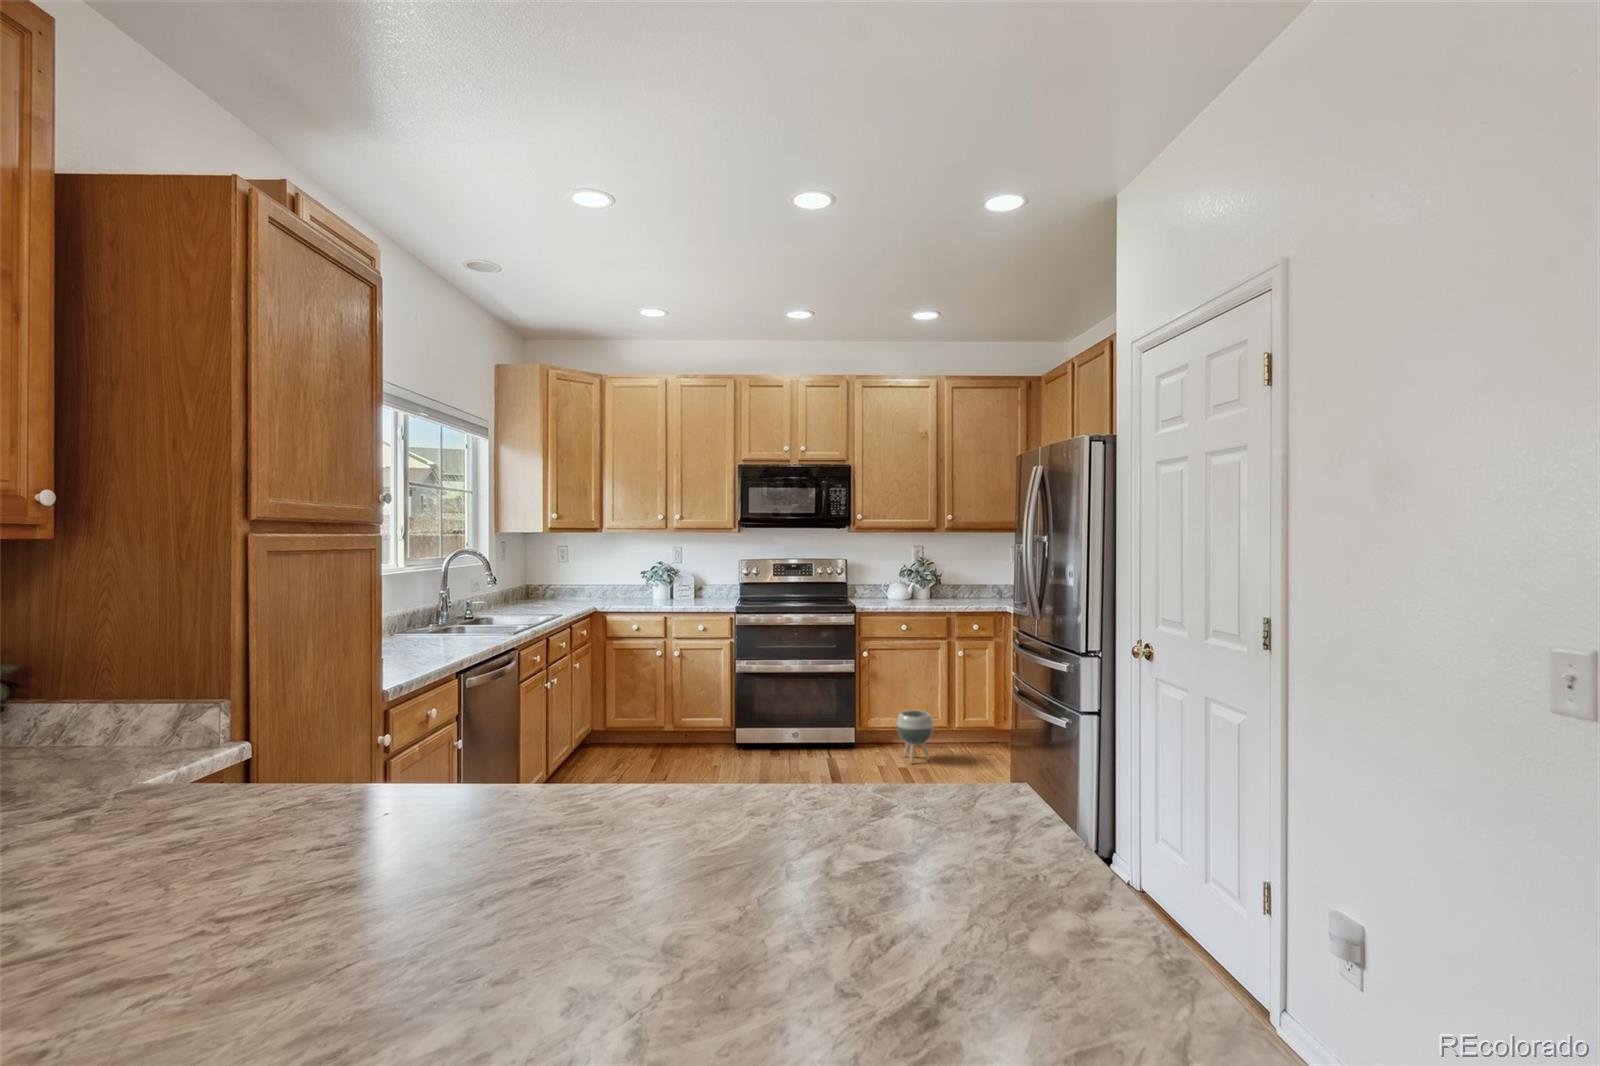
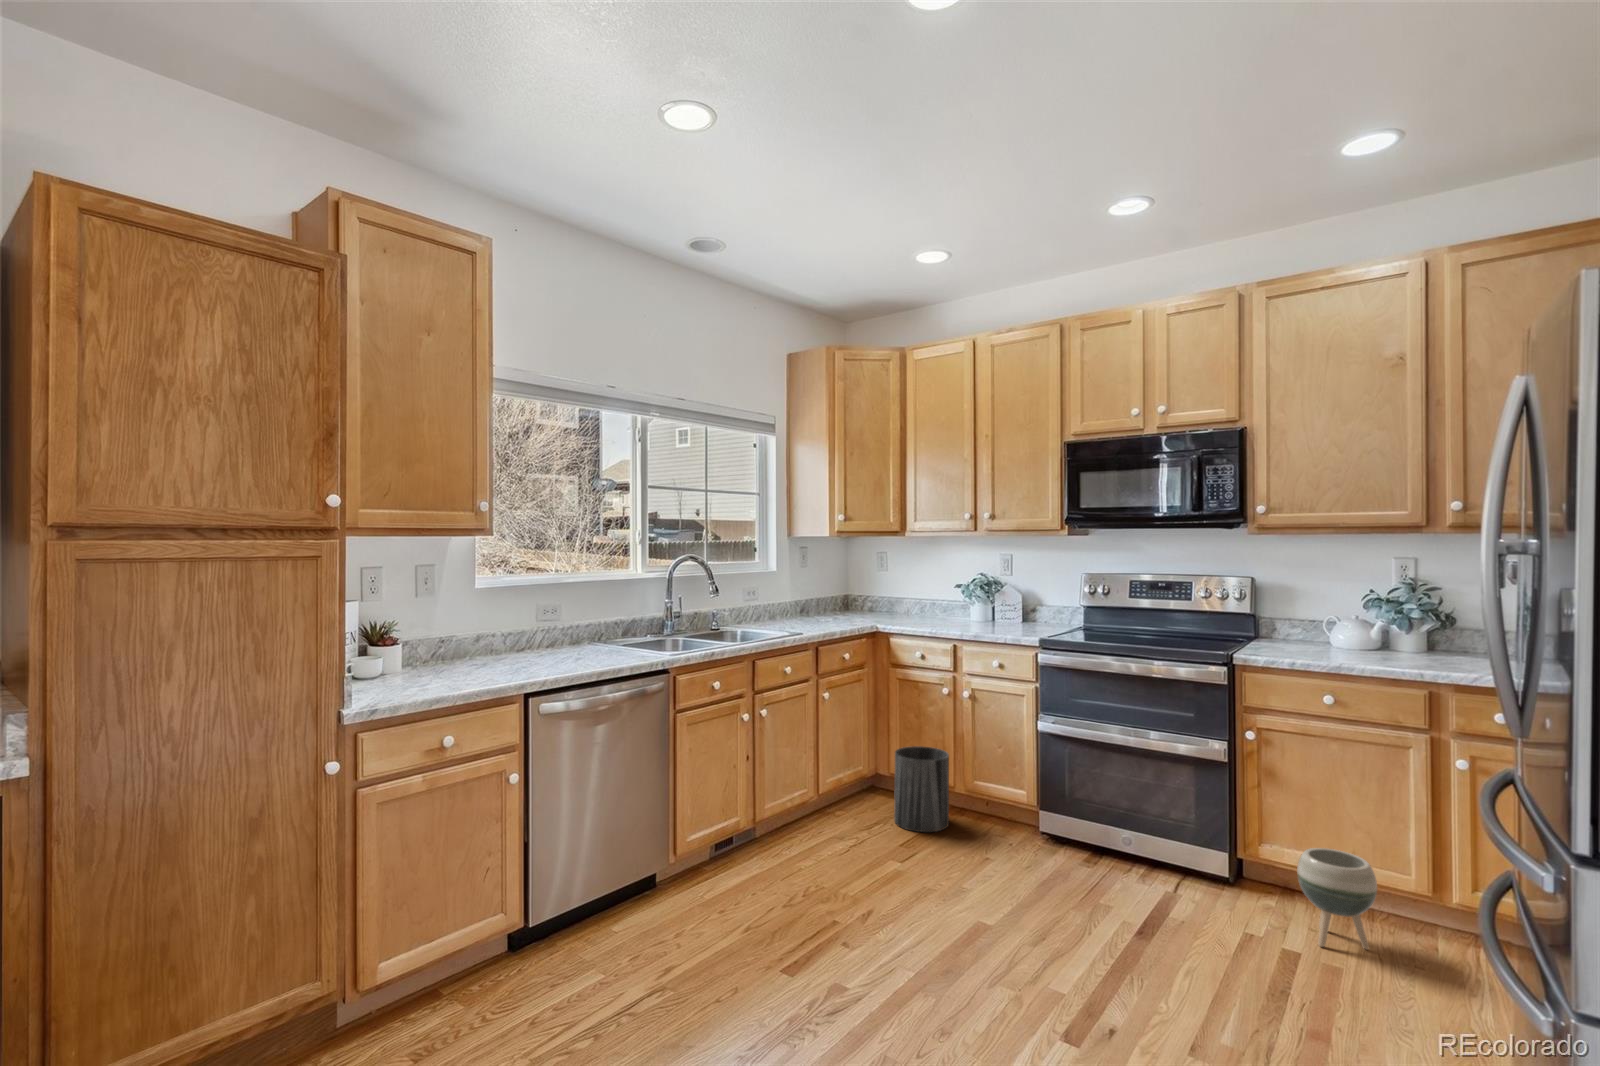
trash can: none [624,699,667,765] -> present [894,746,949,832]

